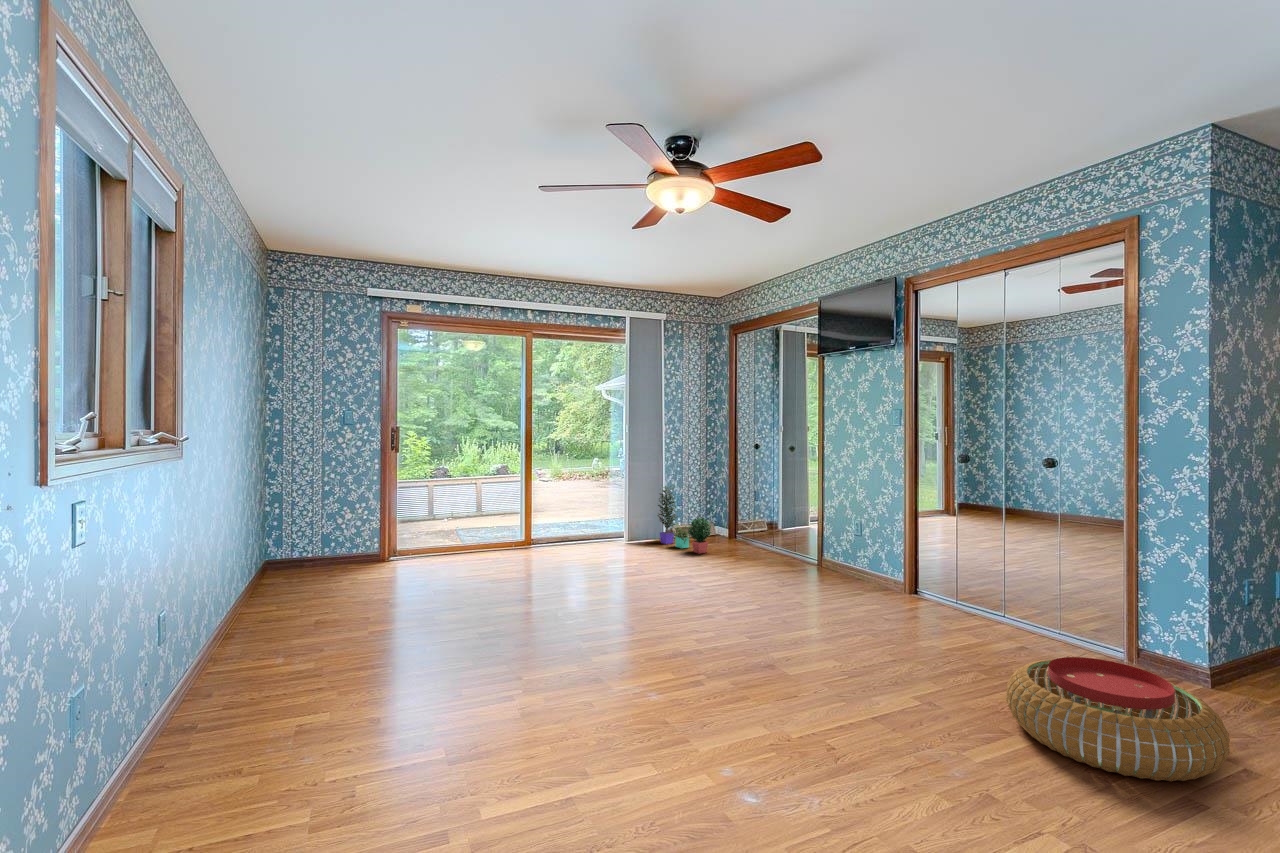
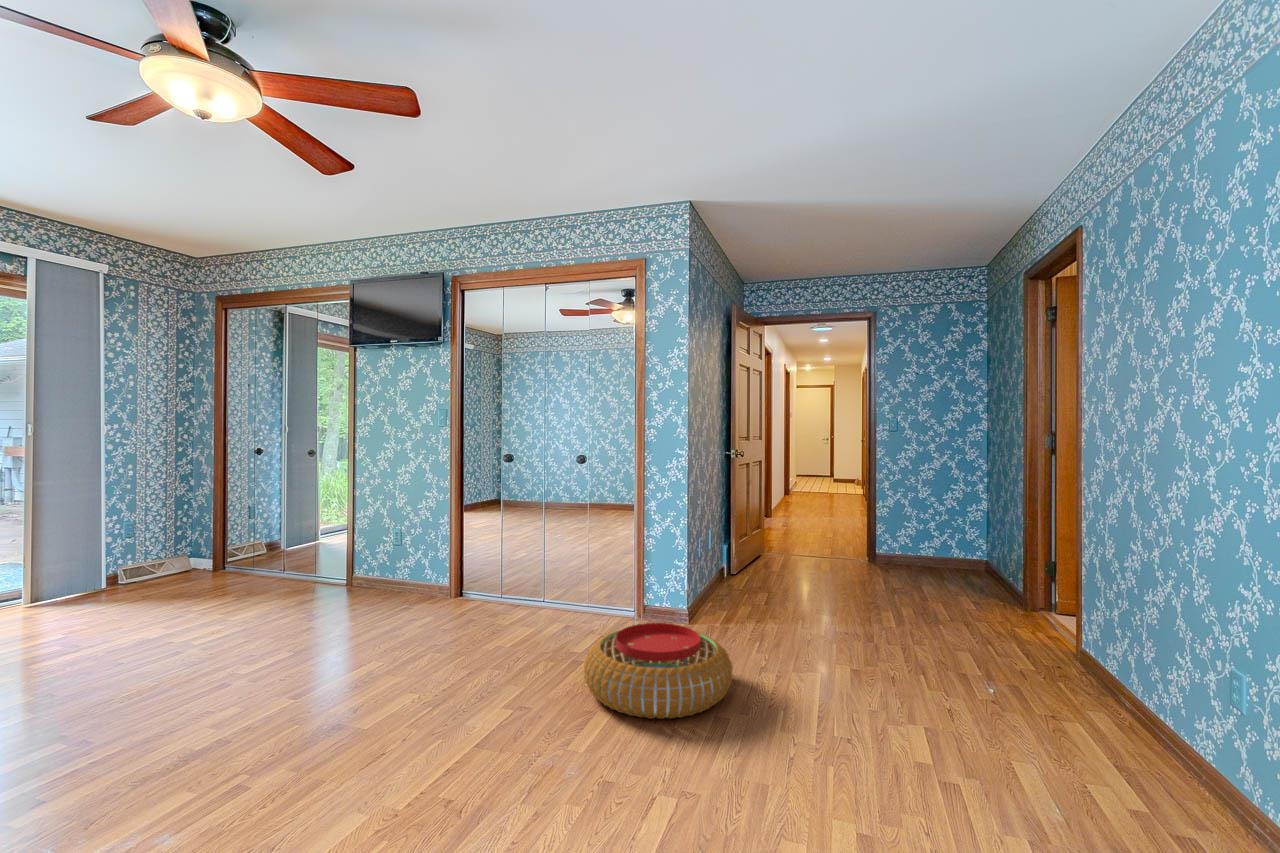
potted plant: present [657,486,711,554] -> none [89,509,193,598]

